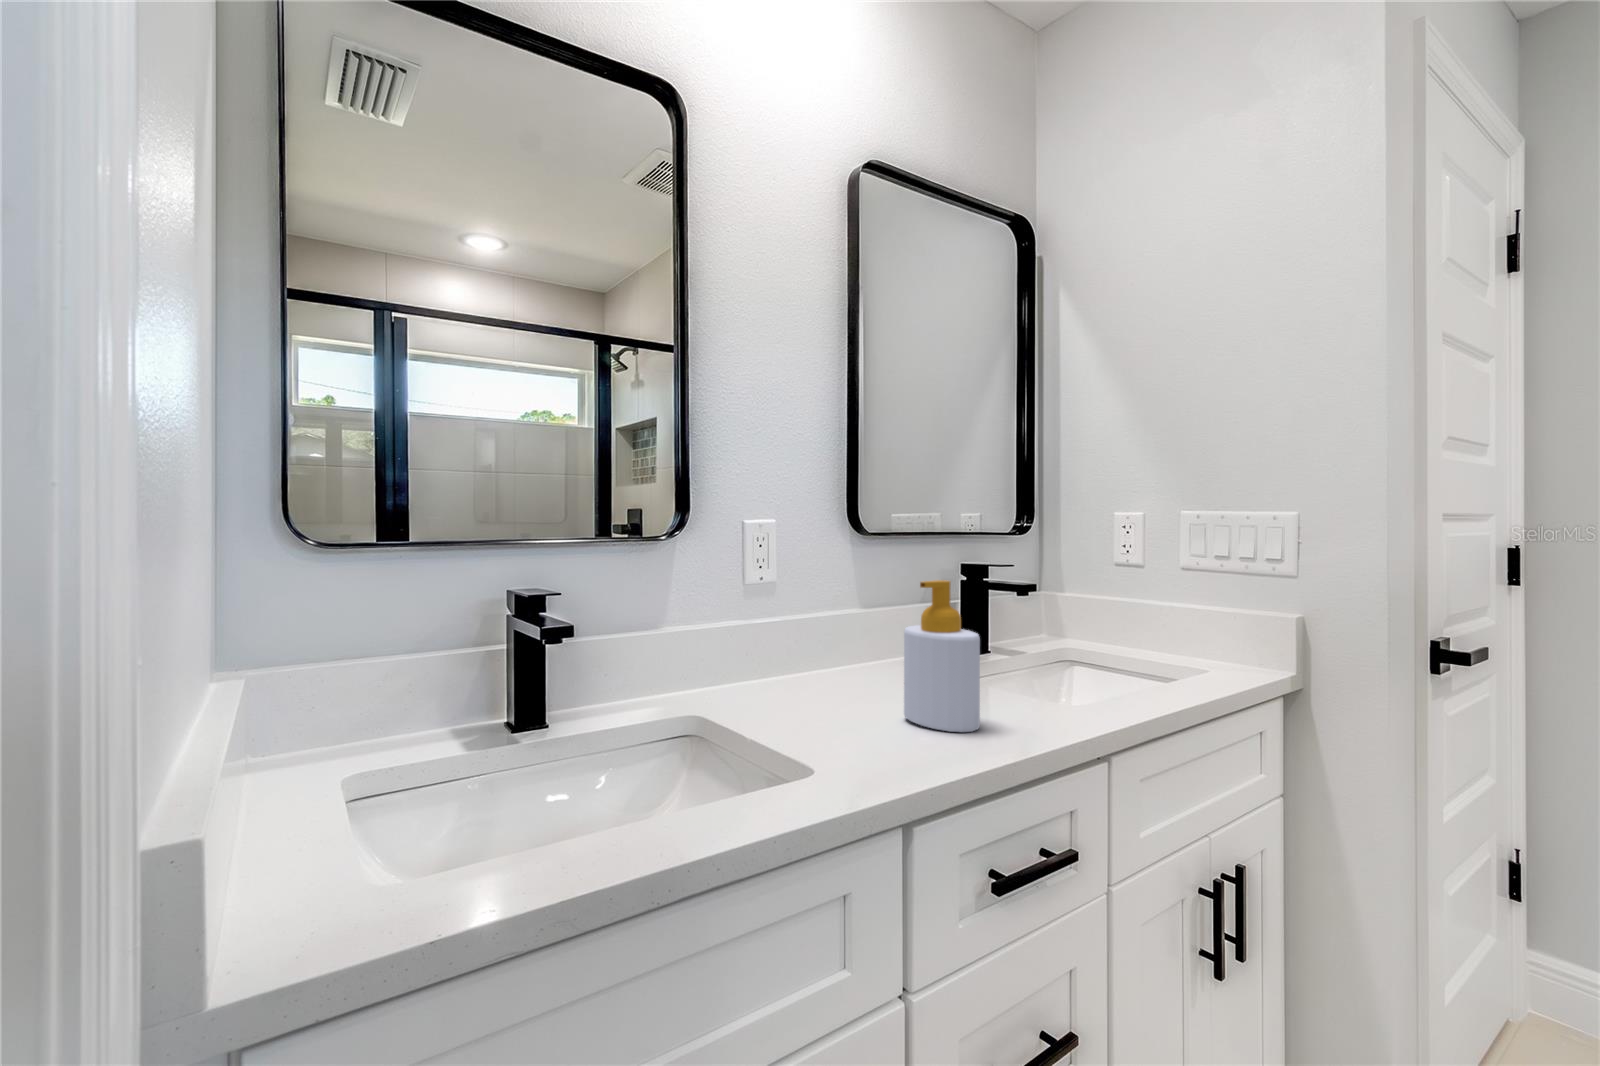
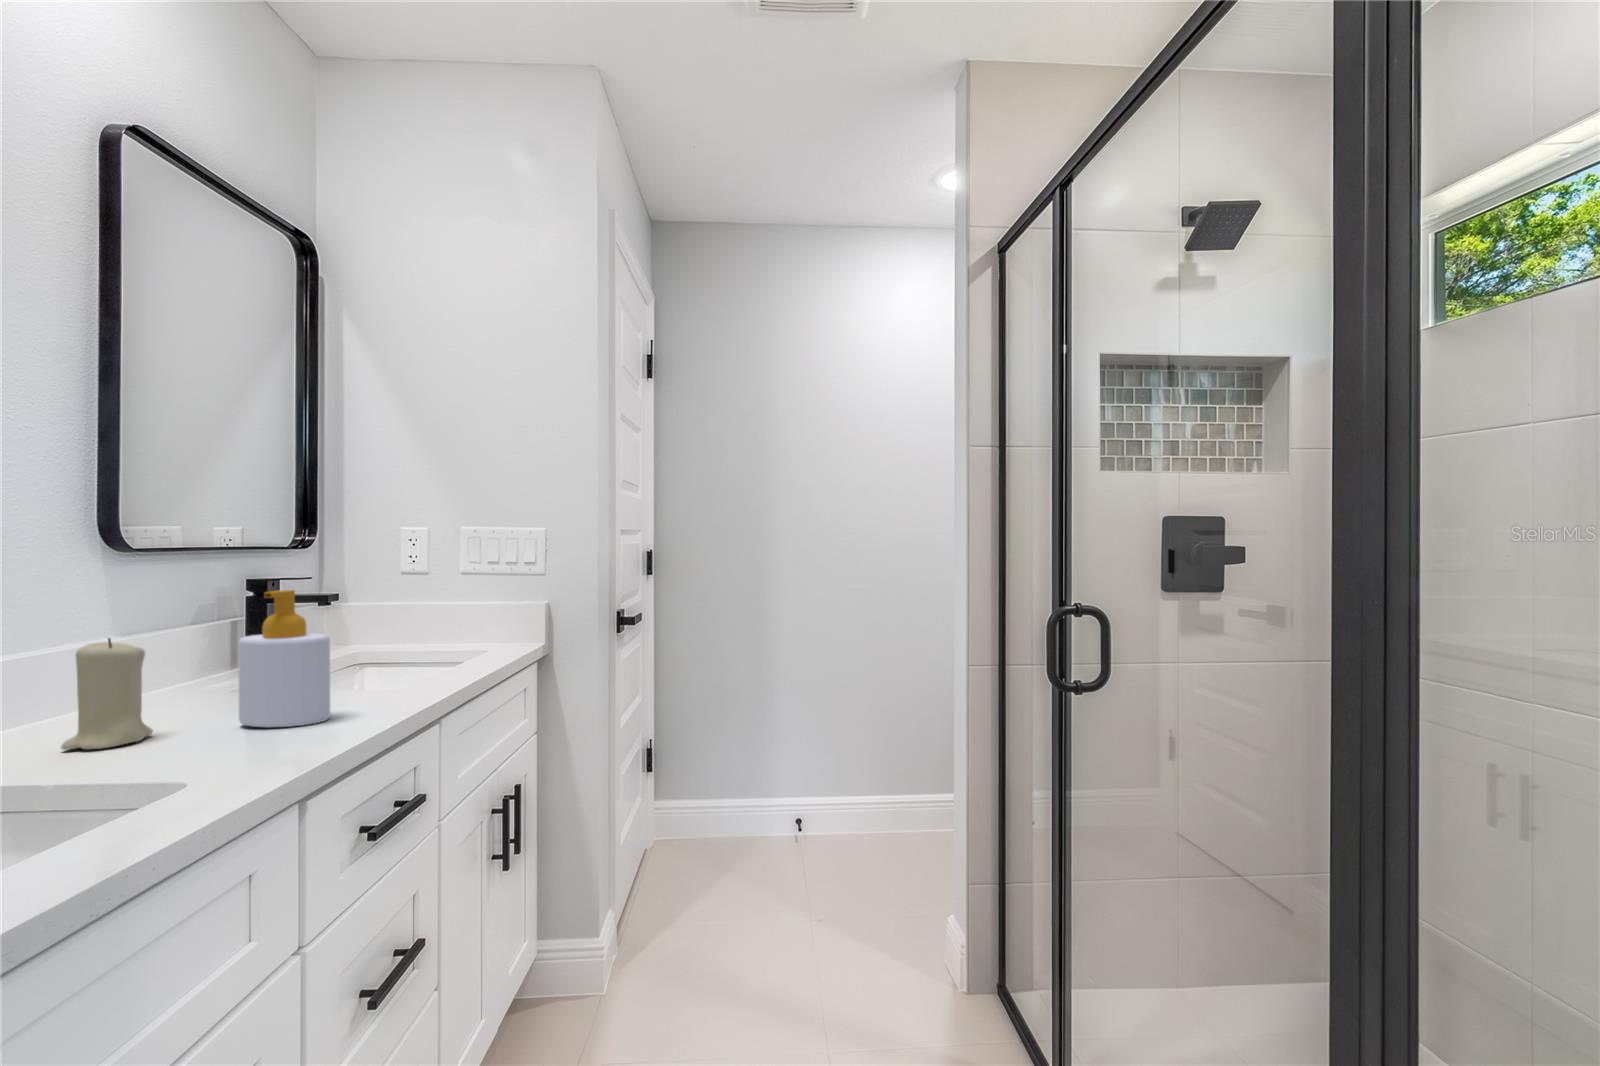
candle: none [782,614,844,714] -> present [61,638,153,750]

